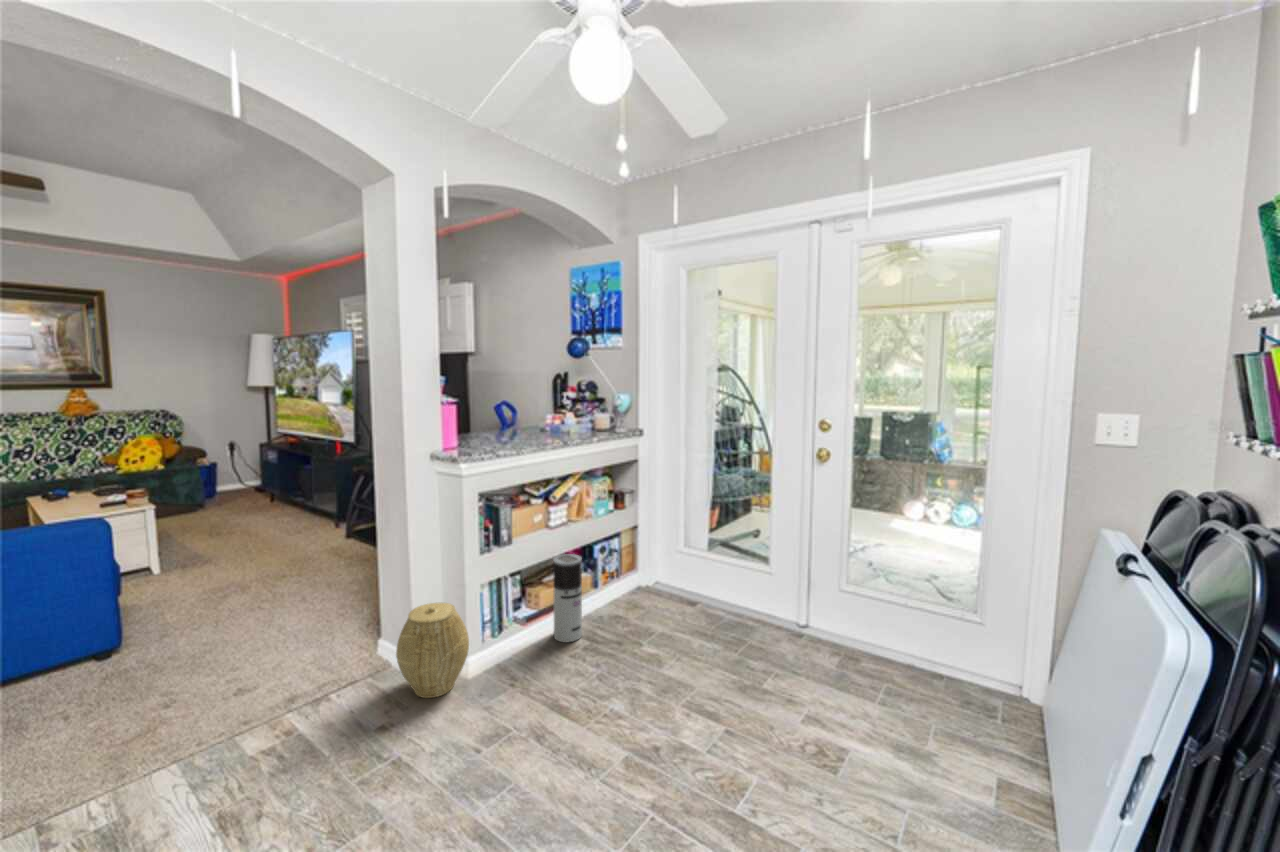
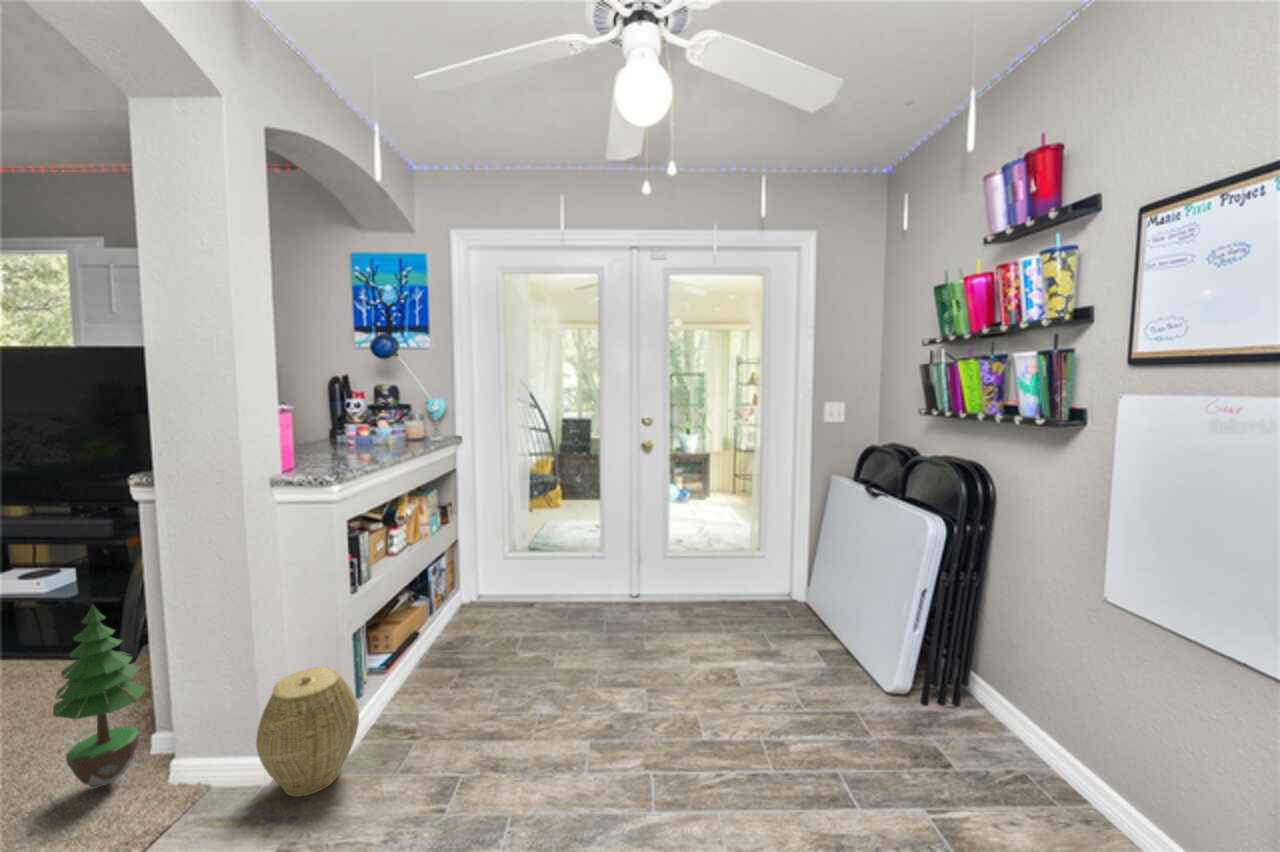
potted tree: none [326,522,376,642] -> present [53,605,146,789]
air purifier: present [553,554,582,642] -> none [409,579,446,680]

